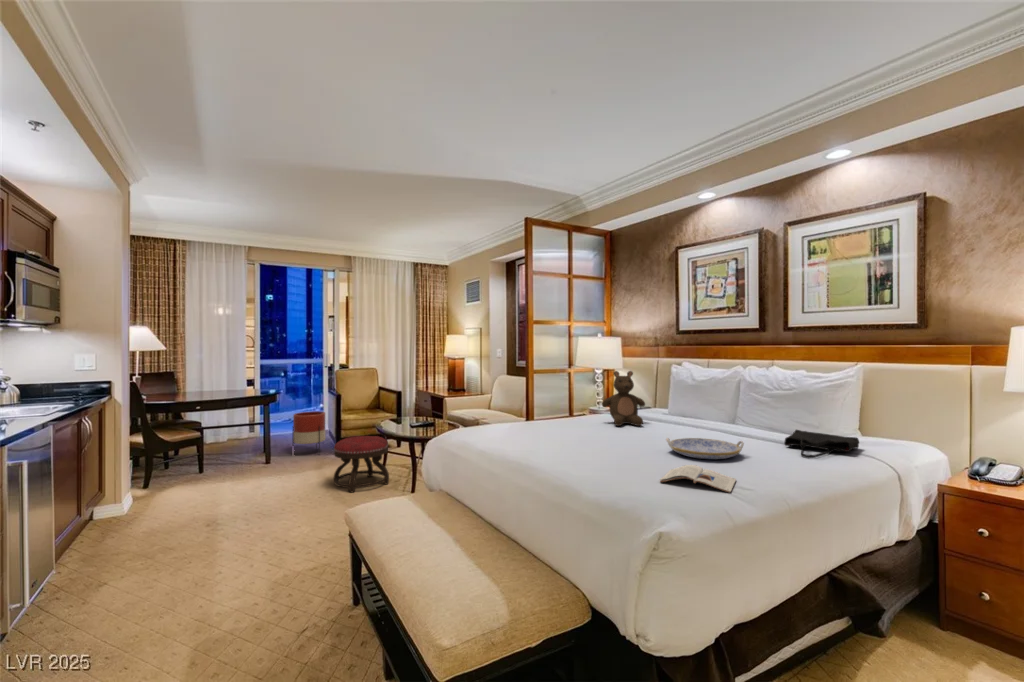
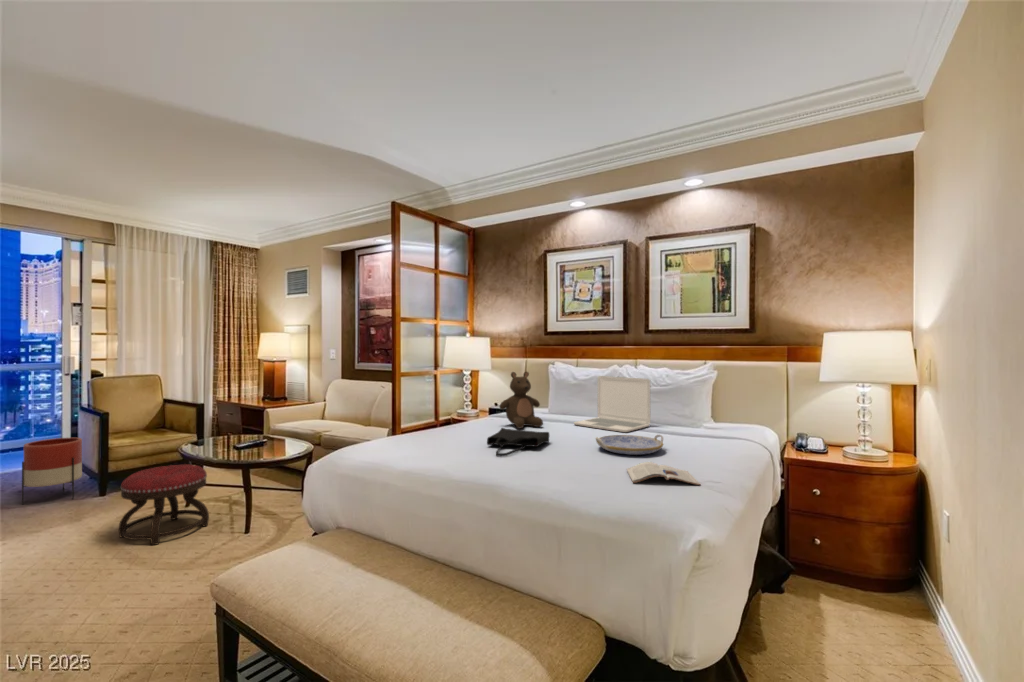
laptop: none [678,377,765,438] -> present [574,376,650,432]
tote bag: present [784,430,859,458] -> present [487,428,549,456]

